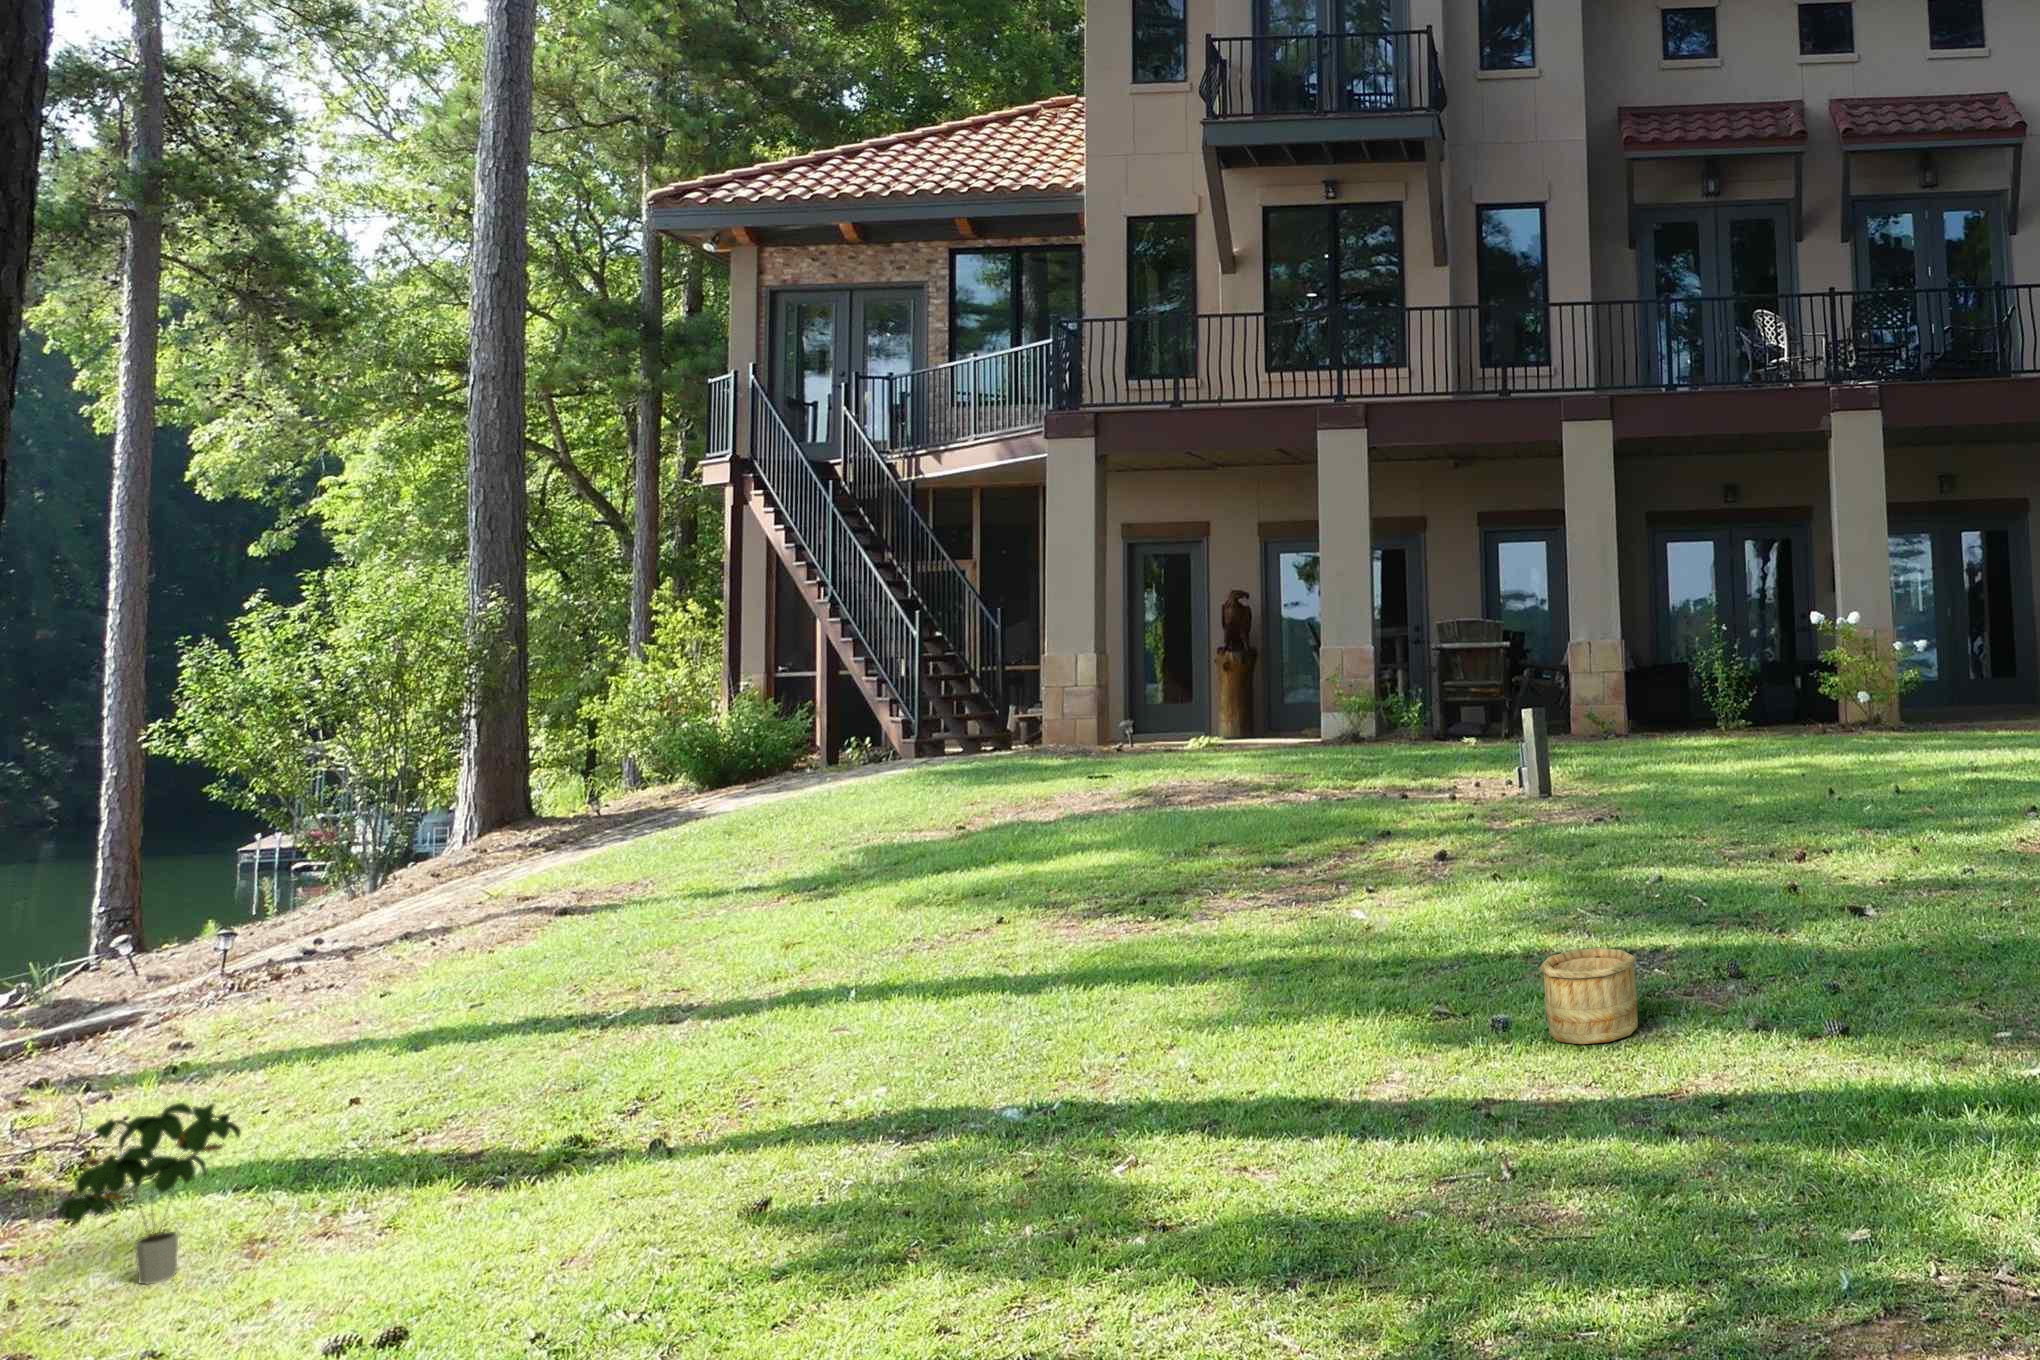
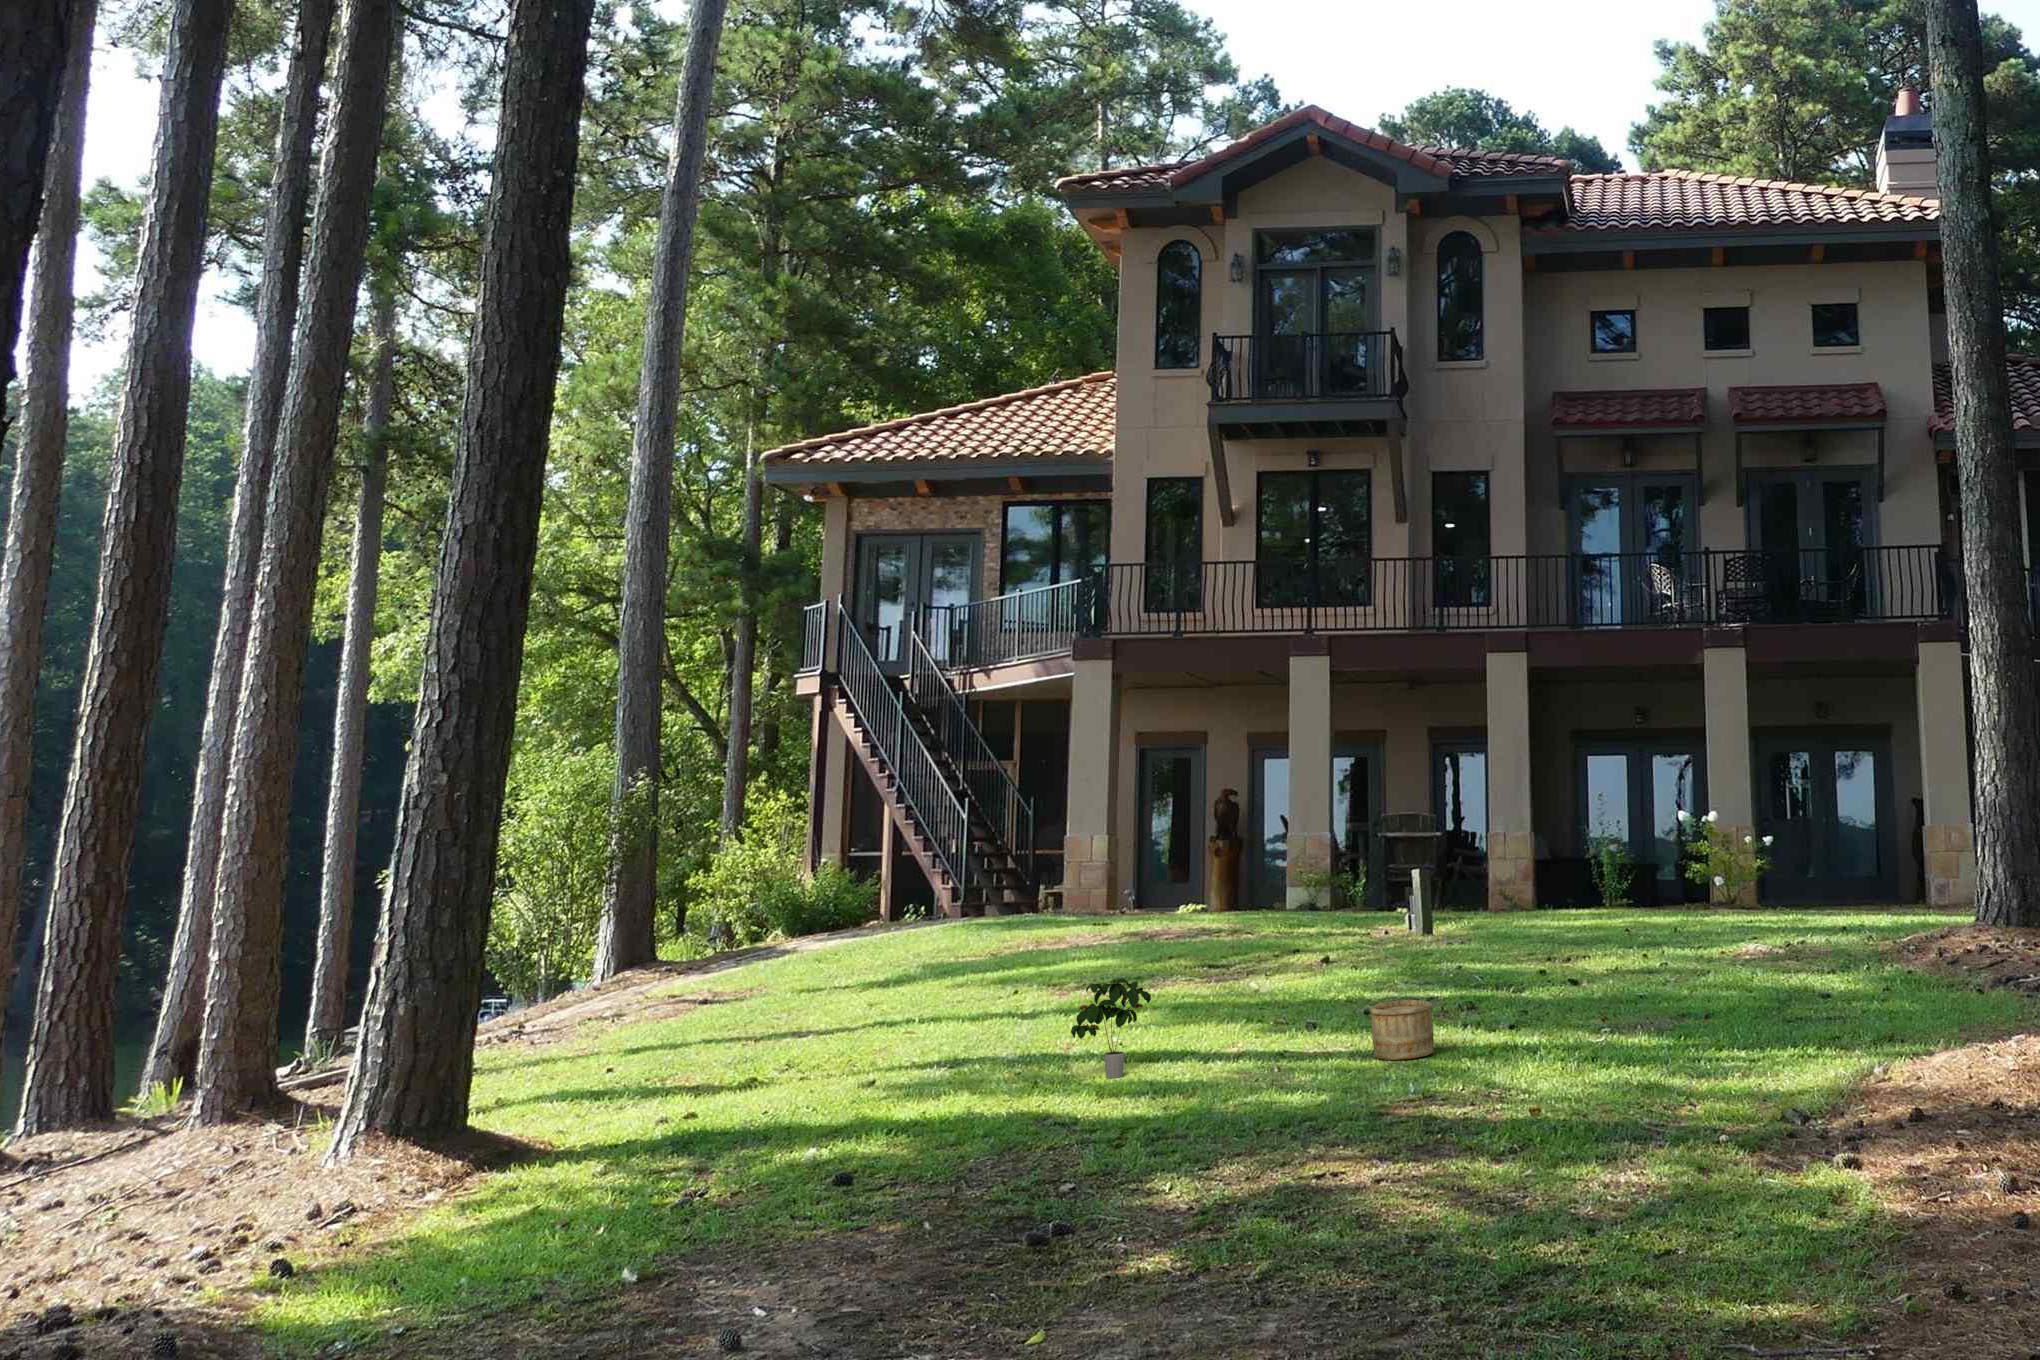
potted plant: present [58,1103,240,1284] -> present [1071,978,1151,1078]

